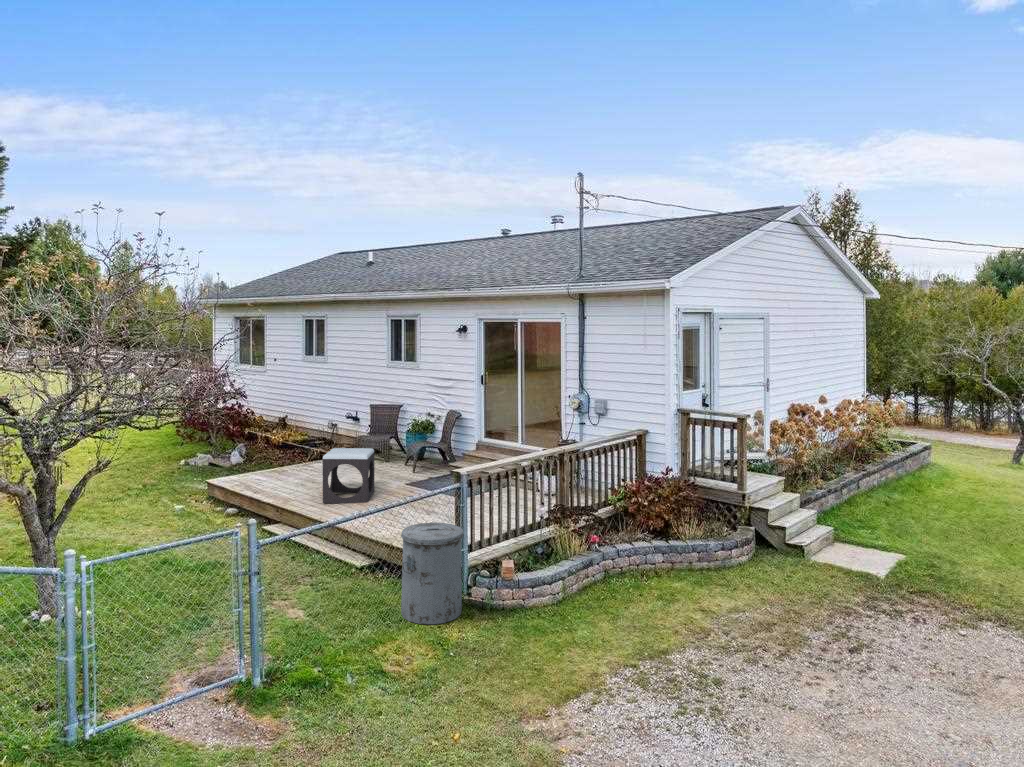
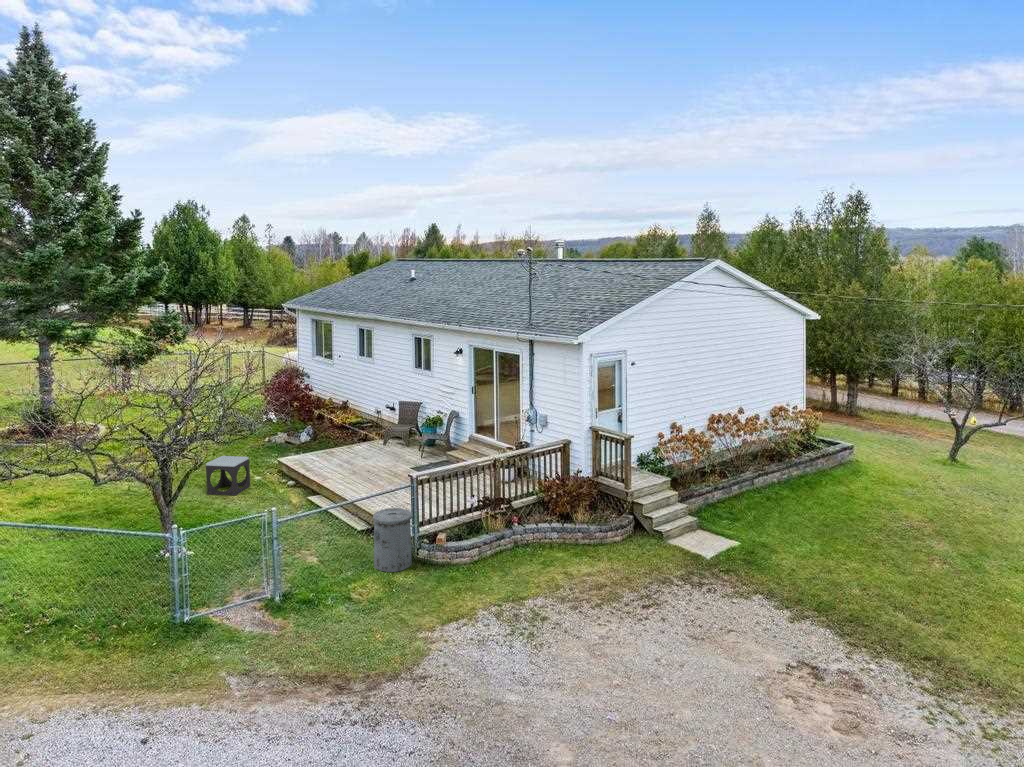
footstool: present [323,448,374,503] -> present [206,456,250,496]

